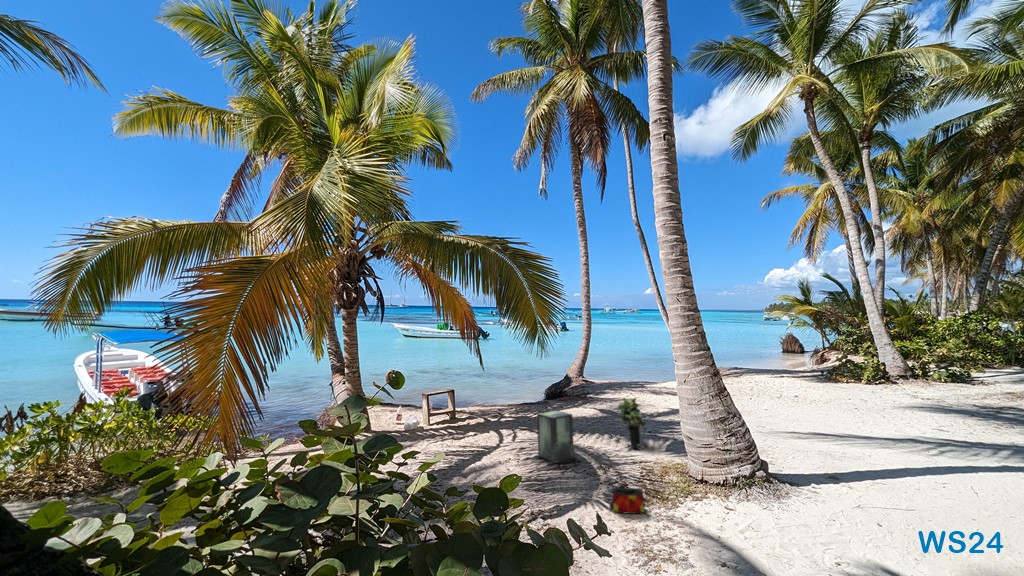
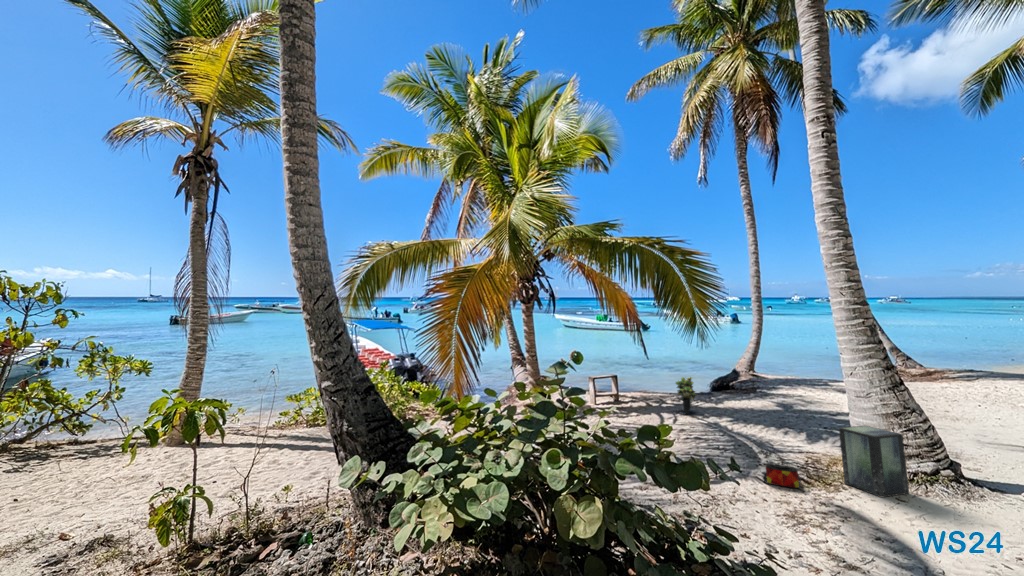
potted plant: present [617,397,646,449] -> present [676,377,697,414]
storage box: present [537,410,574,463] -> present [839,426,909,497]

